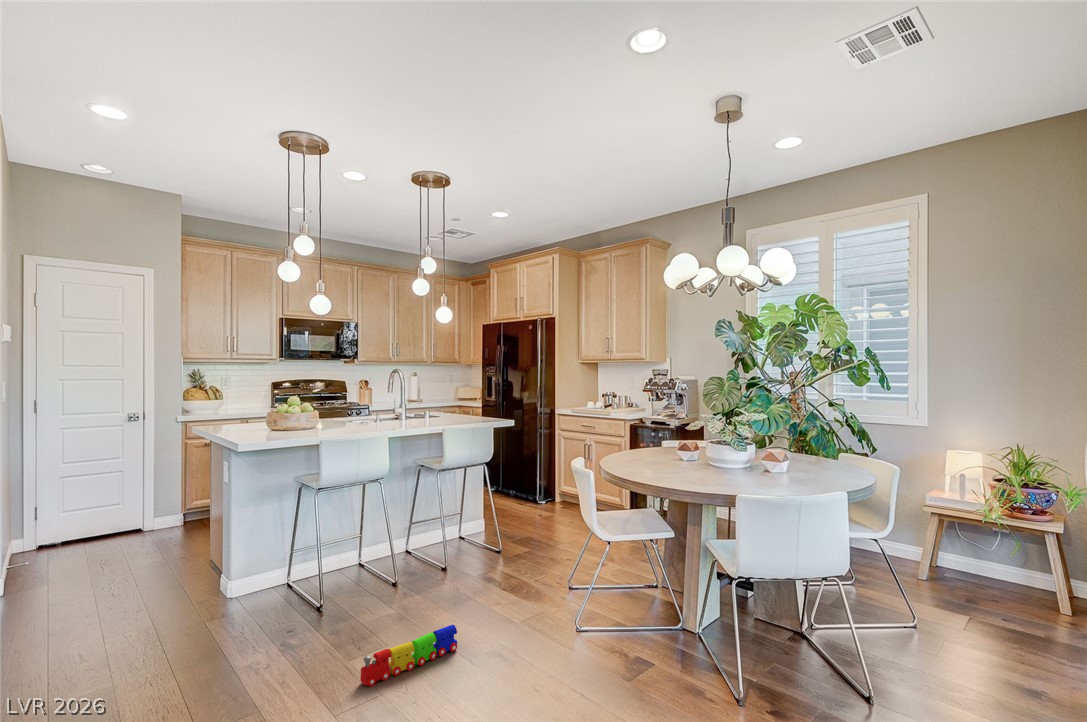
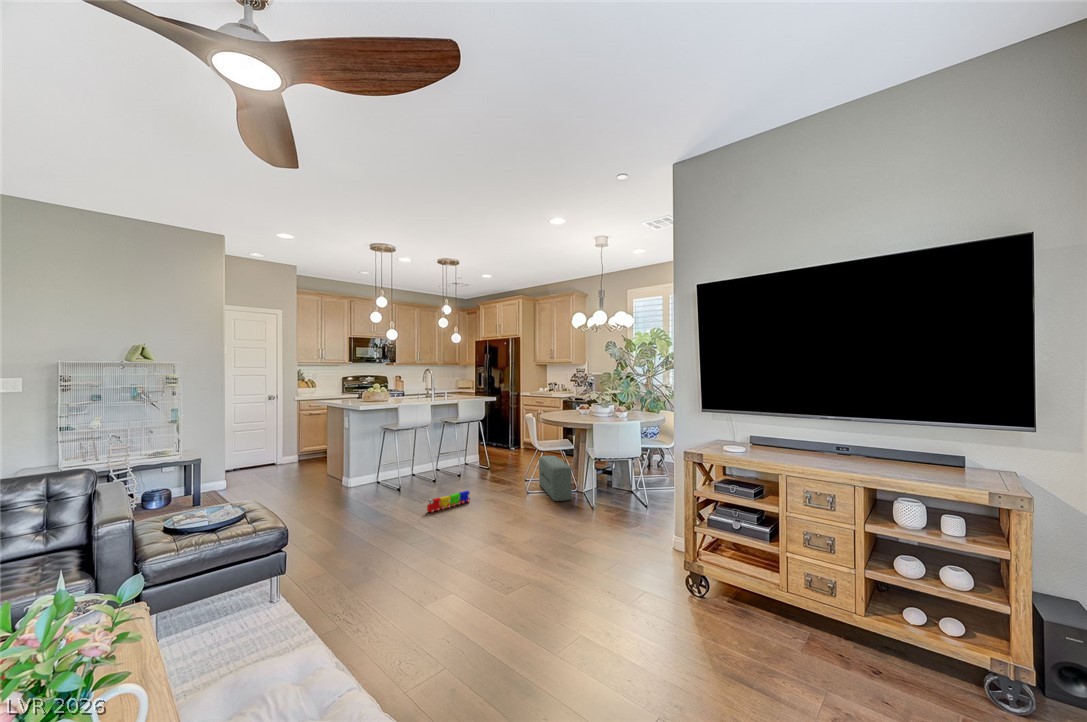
pouf: none [598,541,673,655] -> present [539,456,572,501]

